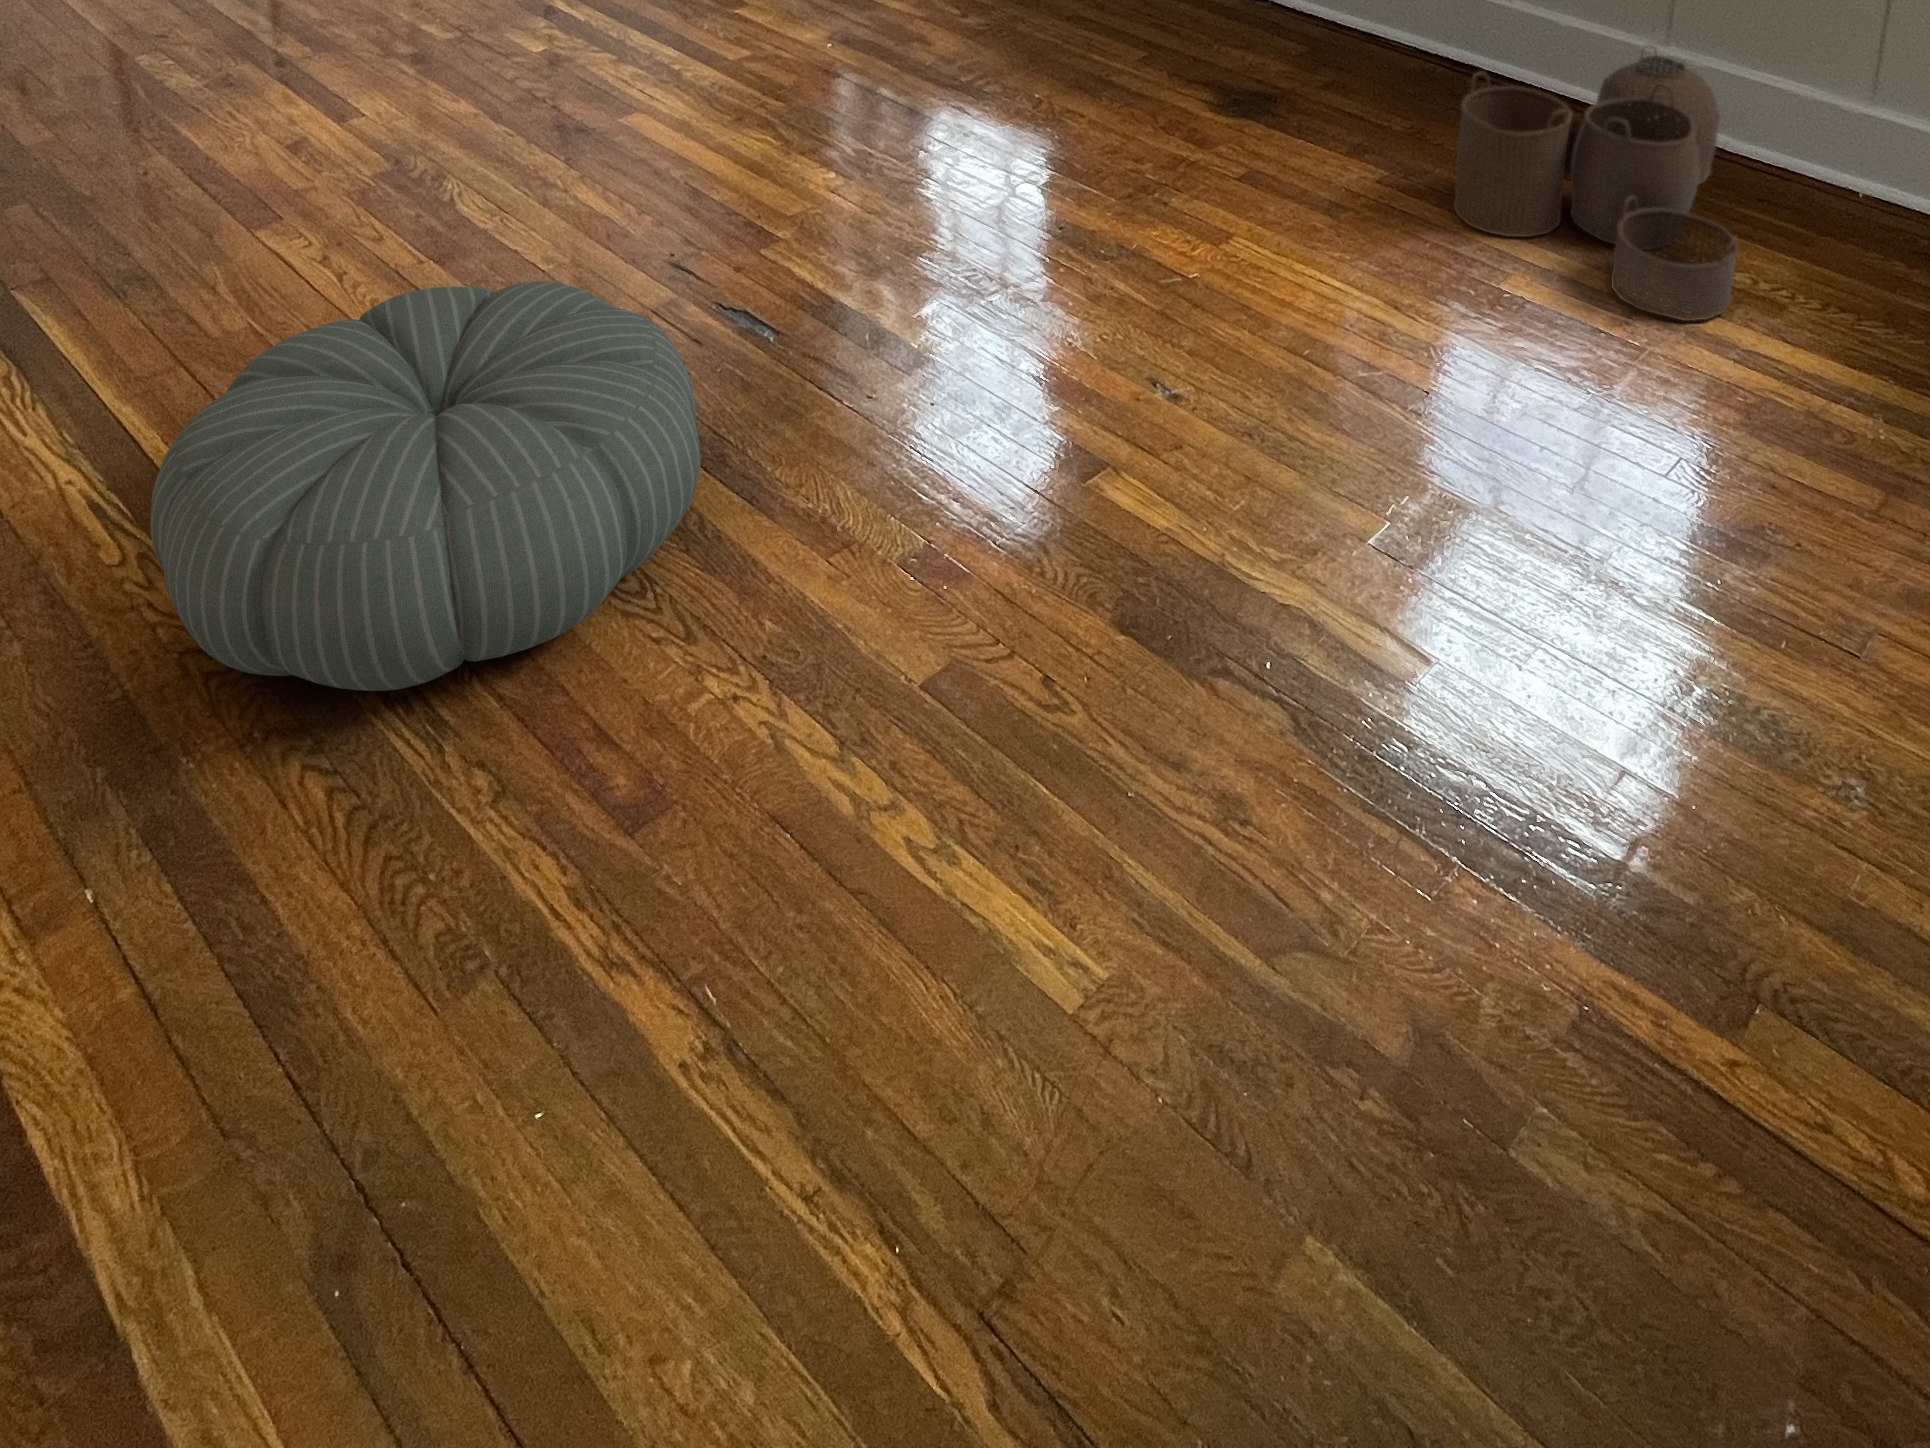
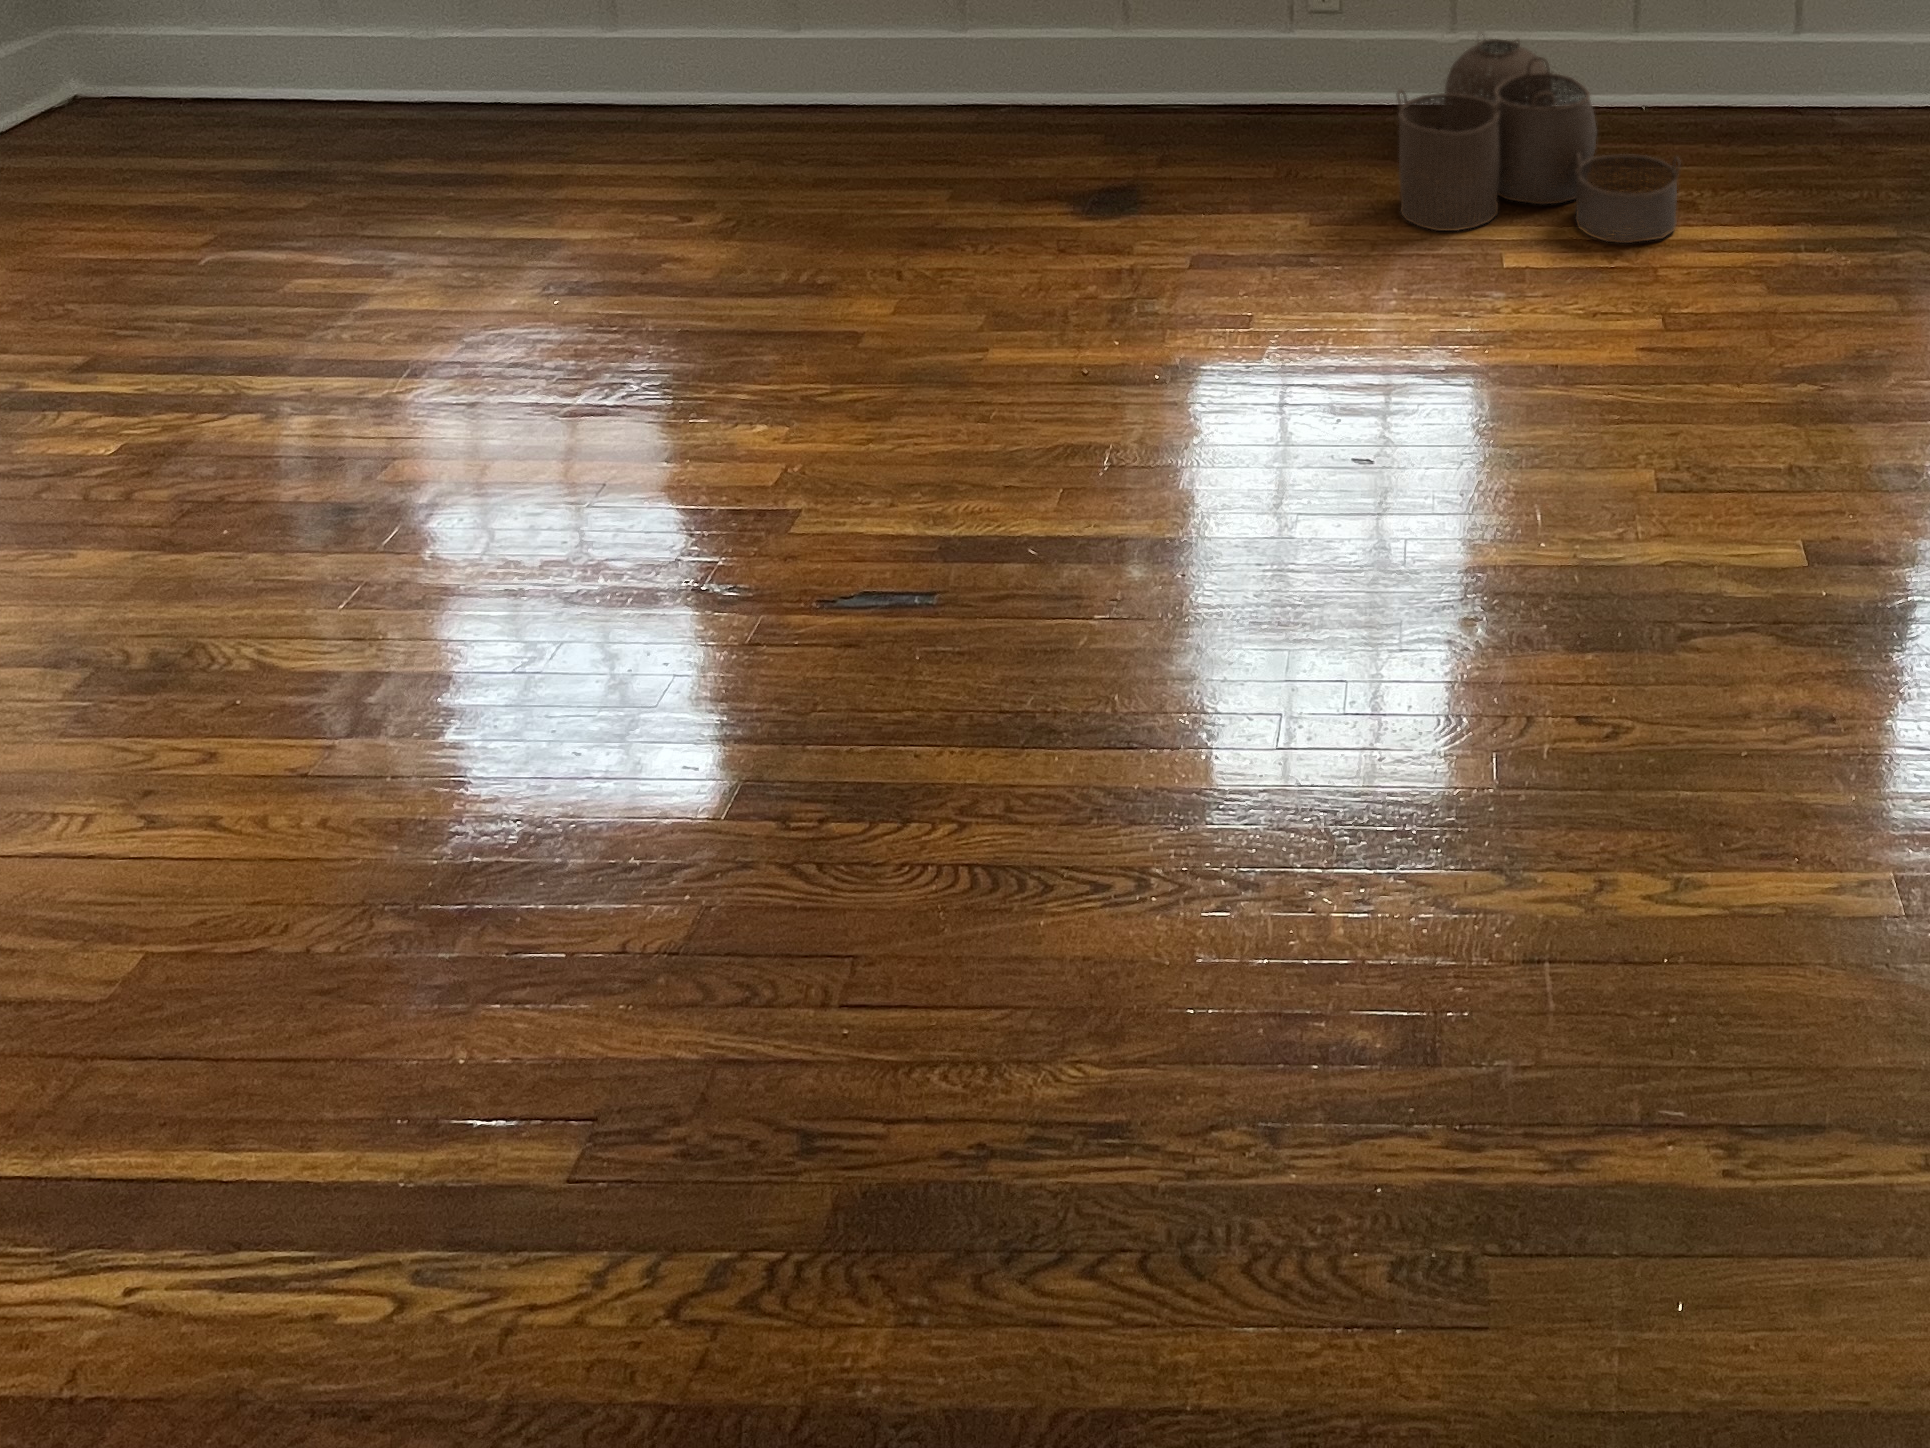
pouf: present [150,281,701,691] -> none [499,604,1194,1255]

